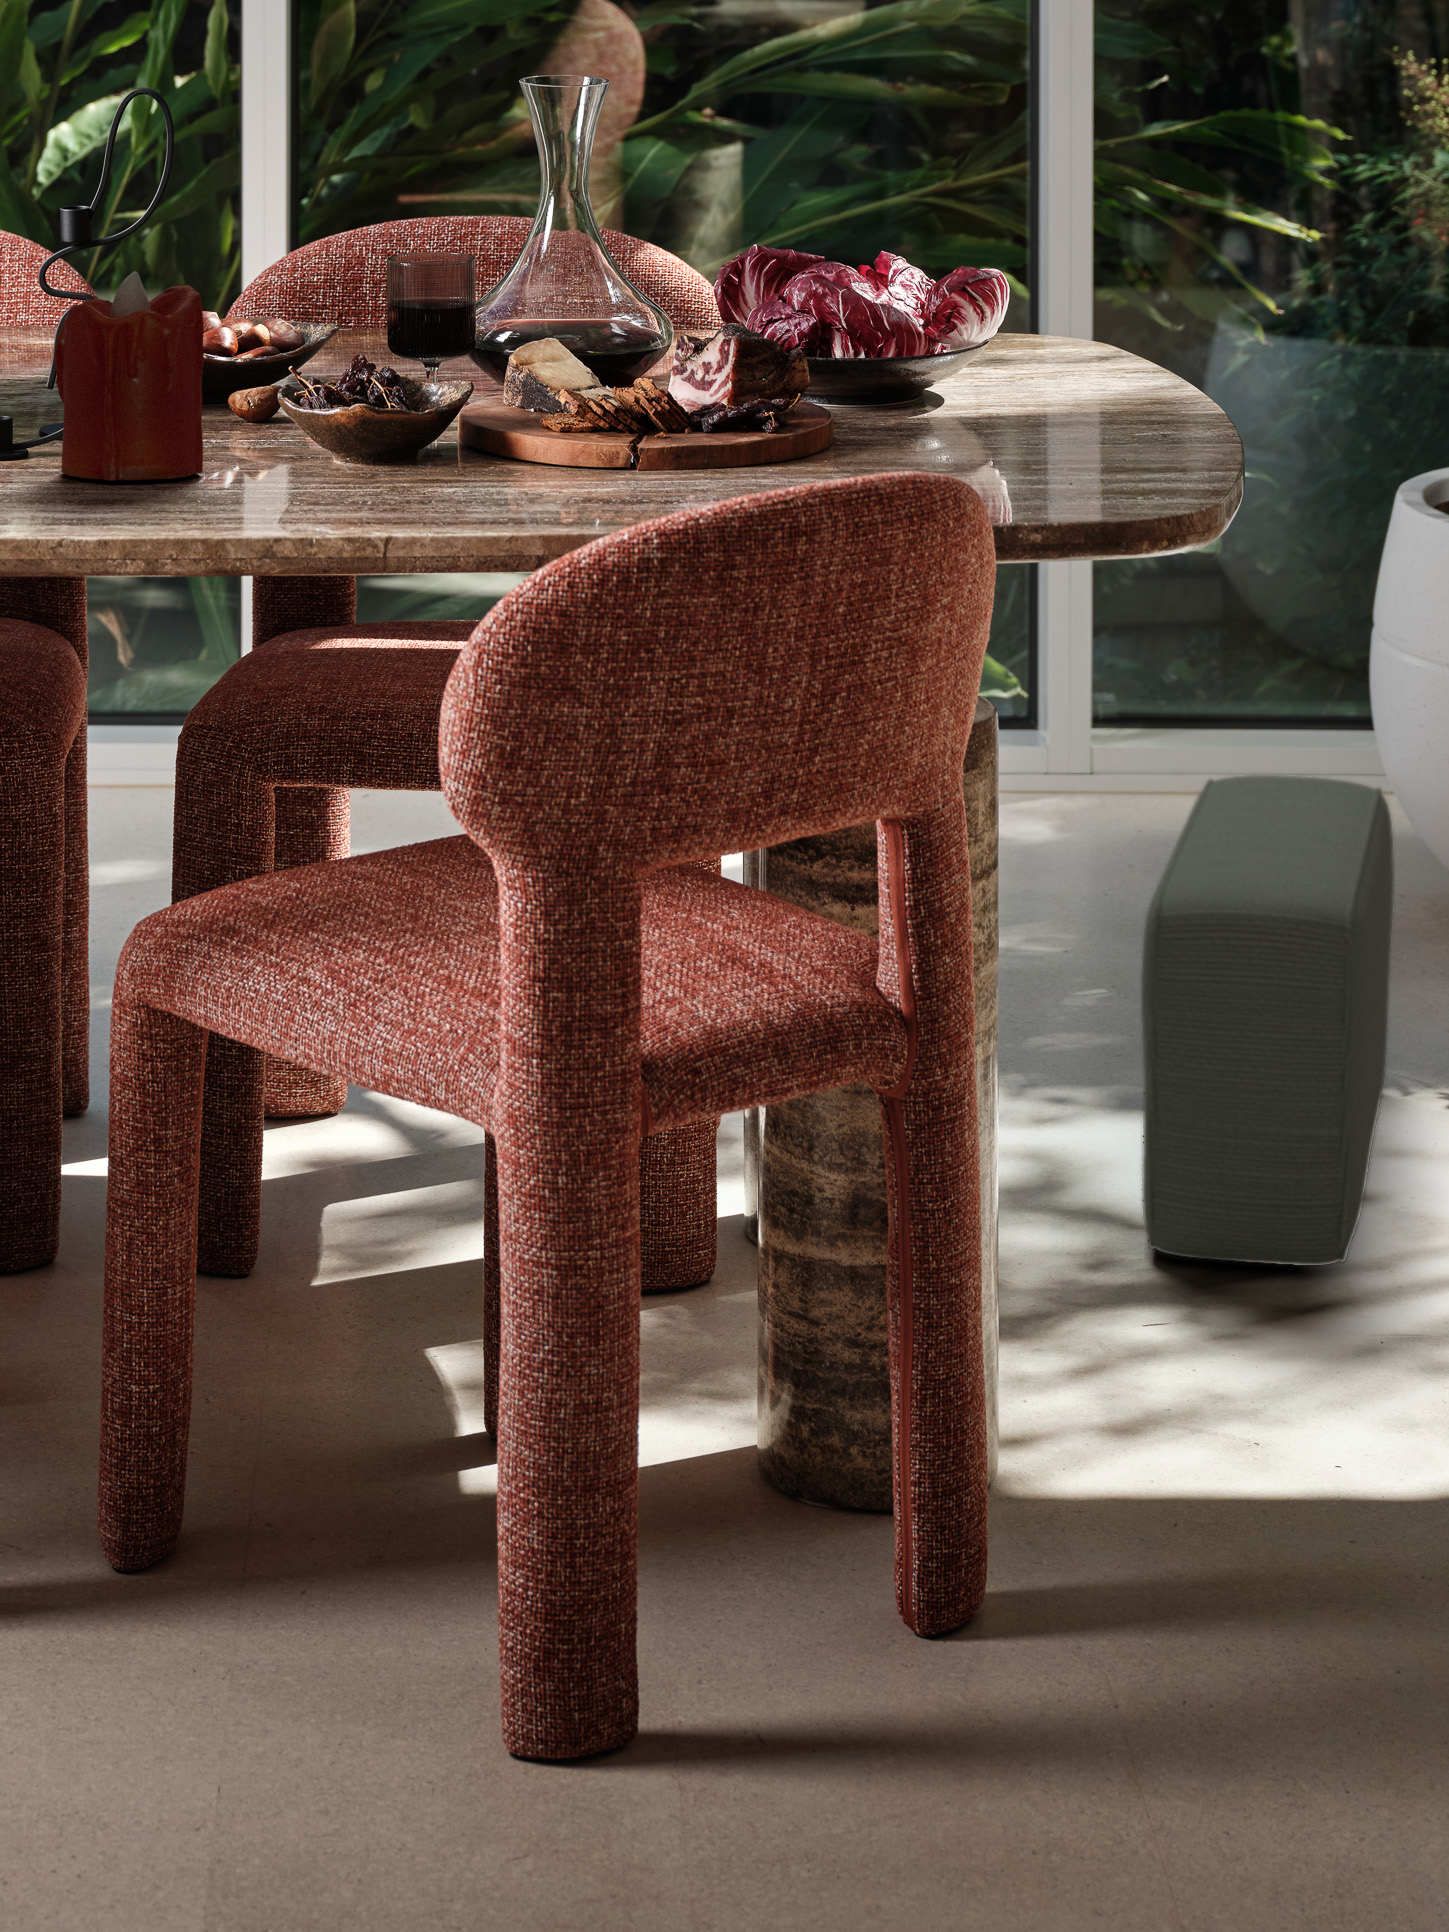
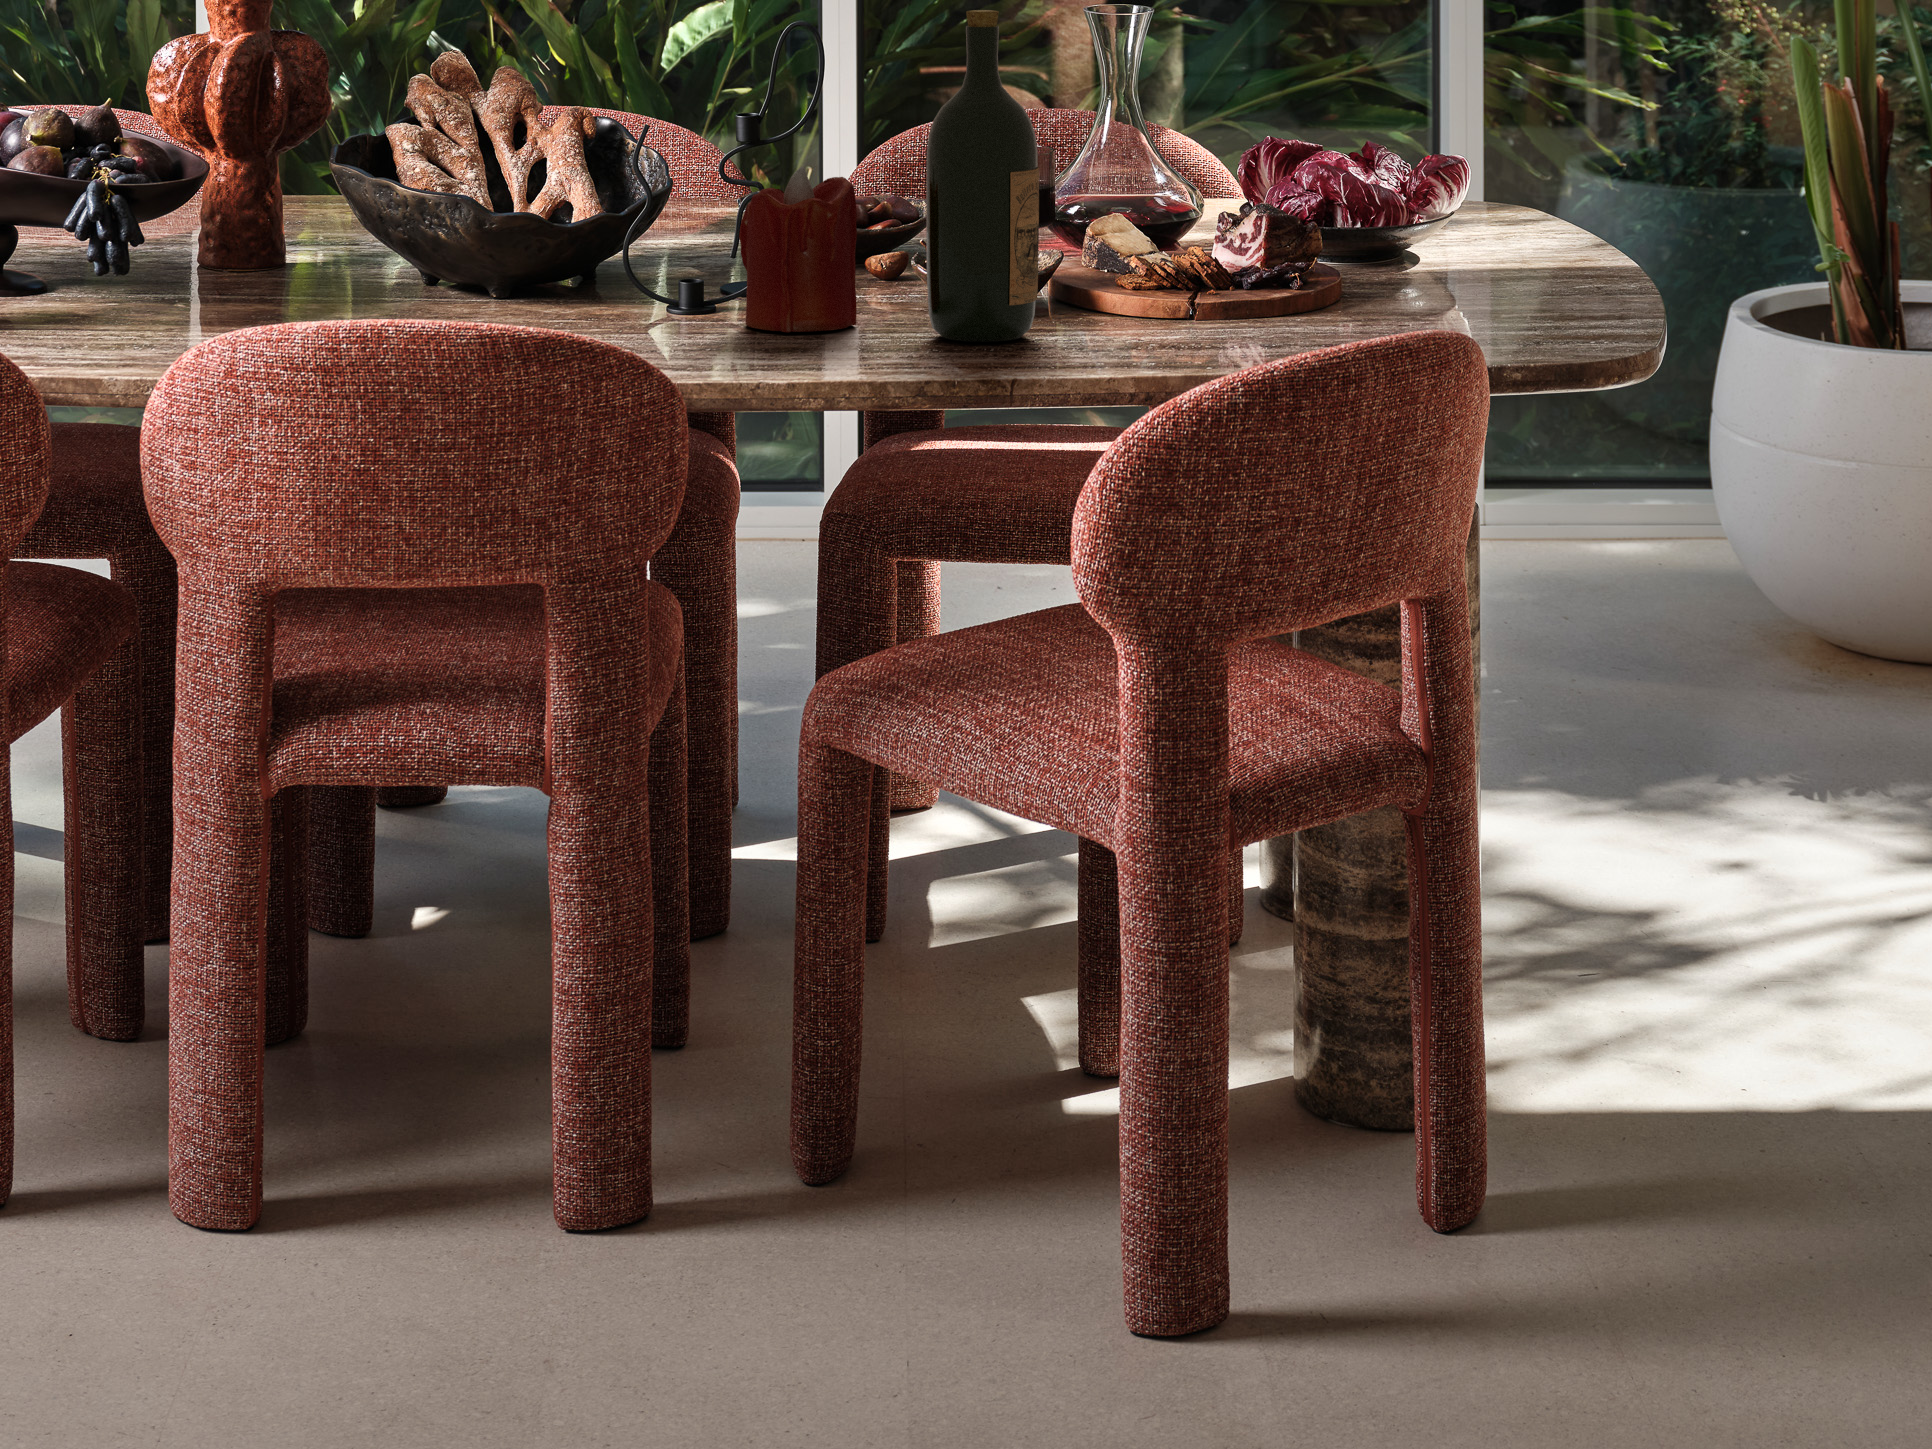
wine bottle: none [289,73,432,493] -> present [926,10,1039,342]
pouf: present [1141,775,1394,1266] -> none [1565,537,1744,929]

